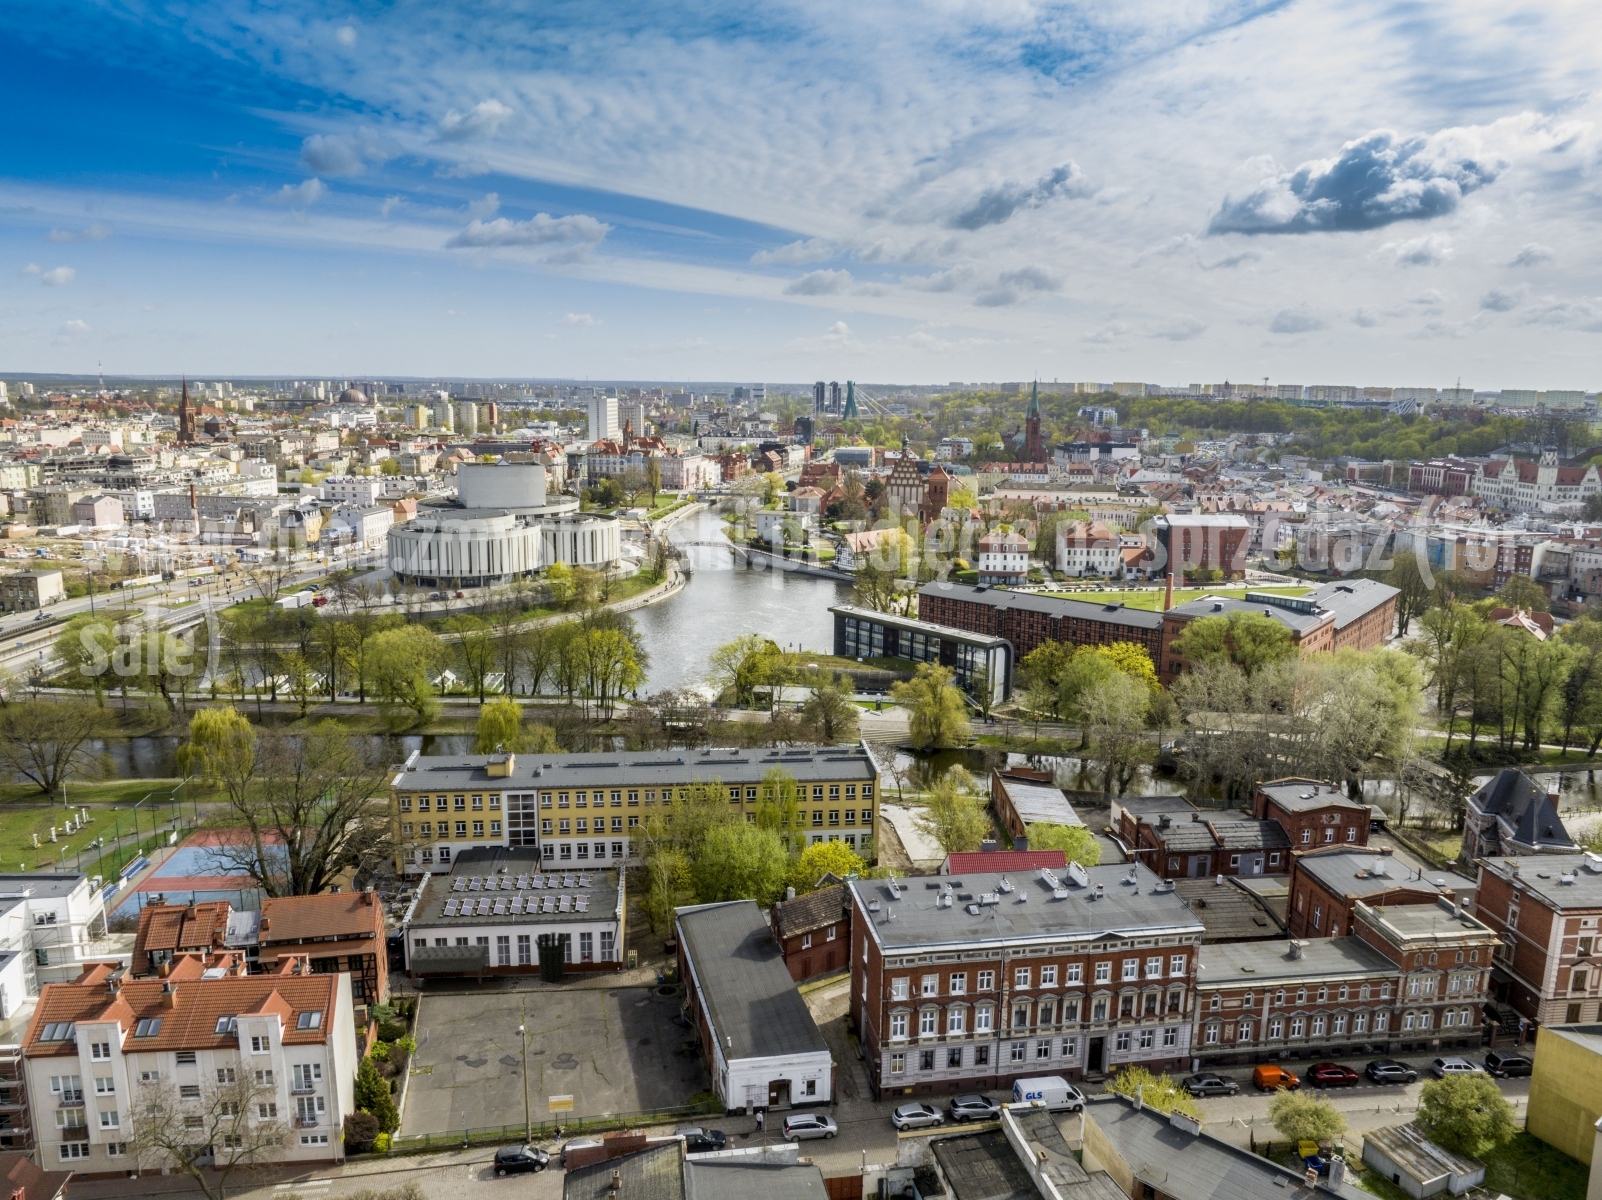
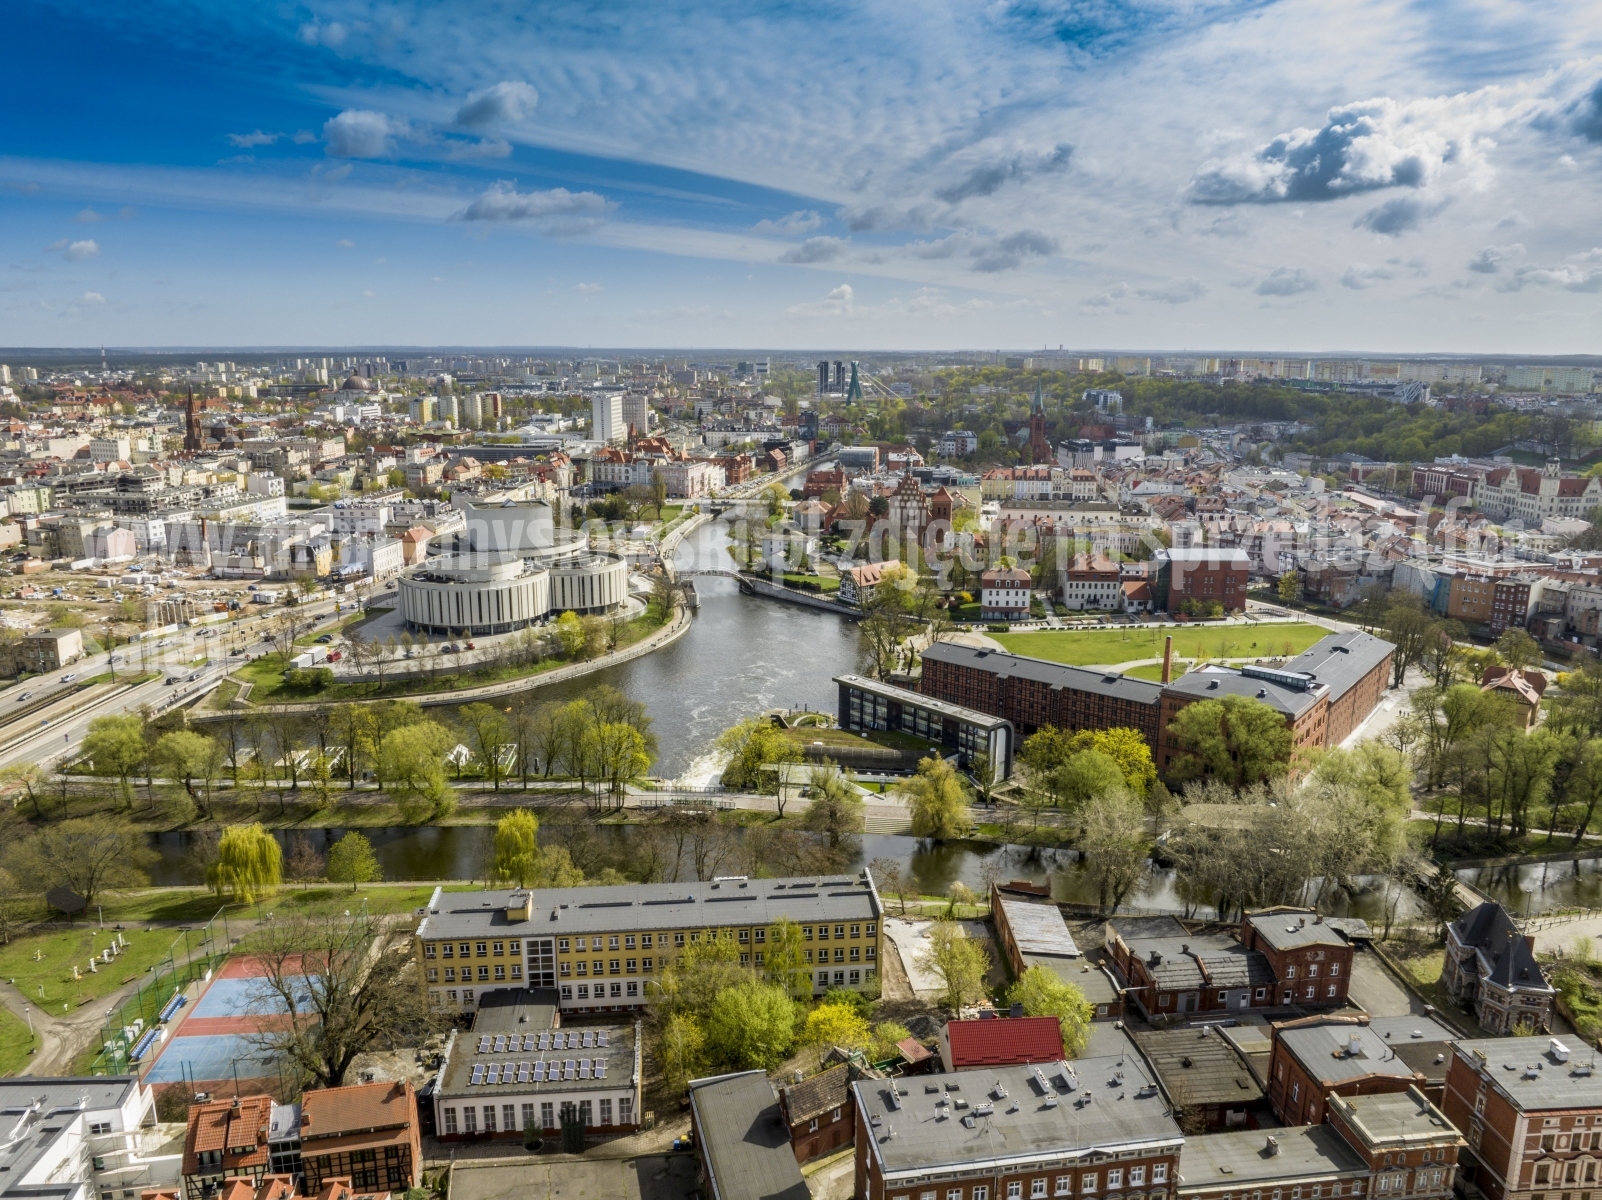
bench: present [410,945,486,987] -> present [45,887,86,922]
potted tree: present [653,956,678,997] -> present [523,1117,544,1153]

